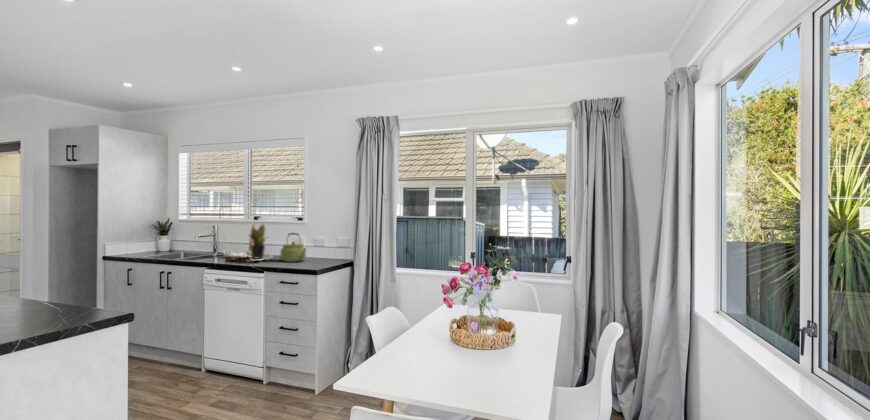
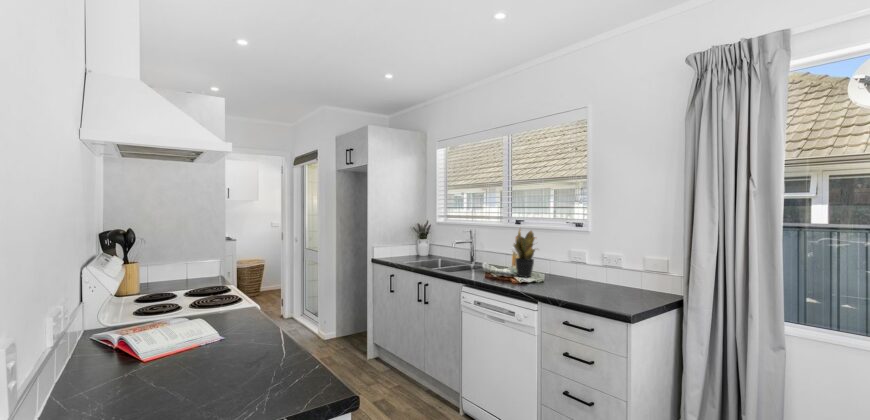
kettle: present [281,233,306,262] -> none [558,245,599,289]

